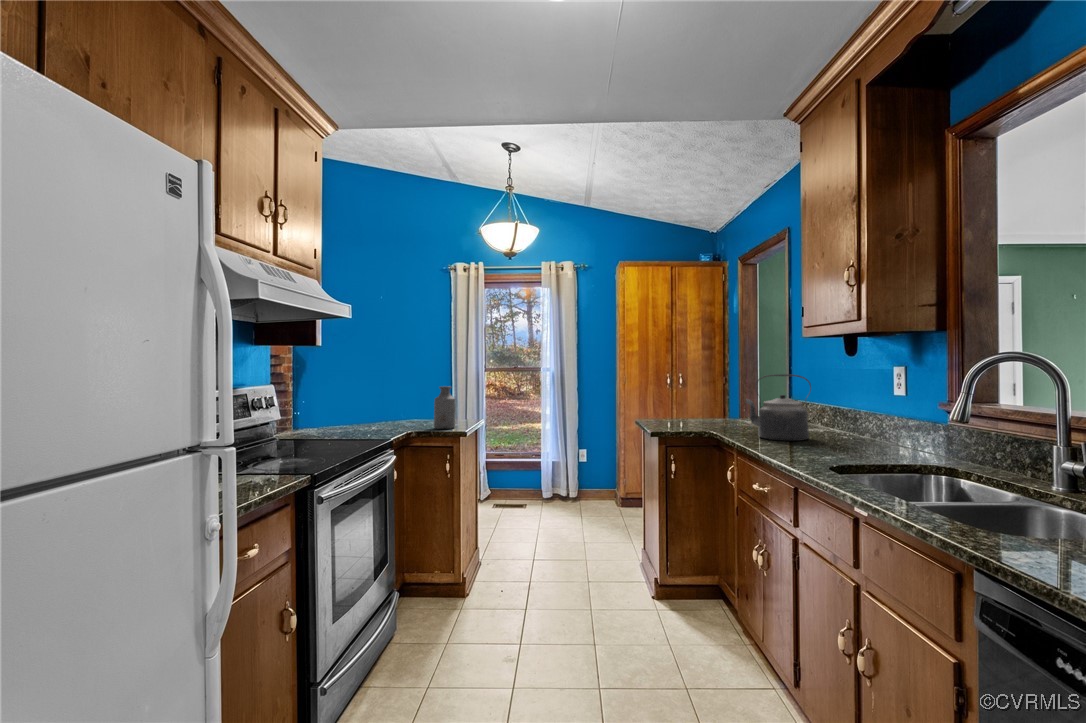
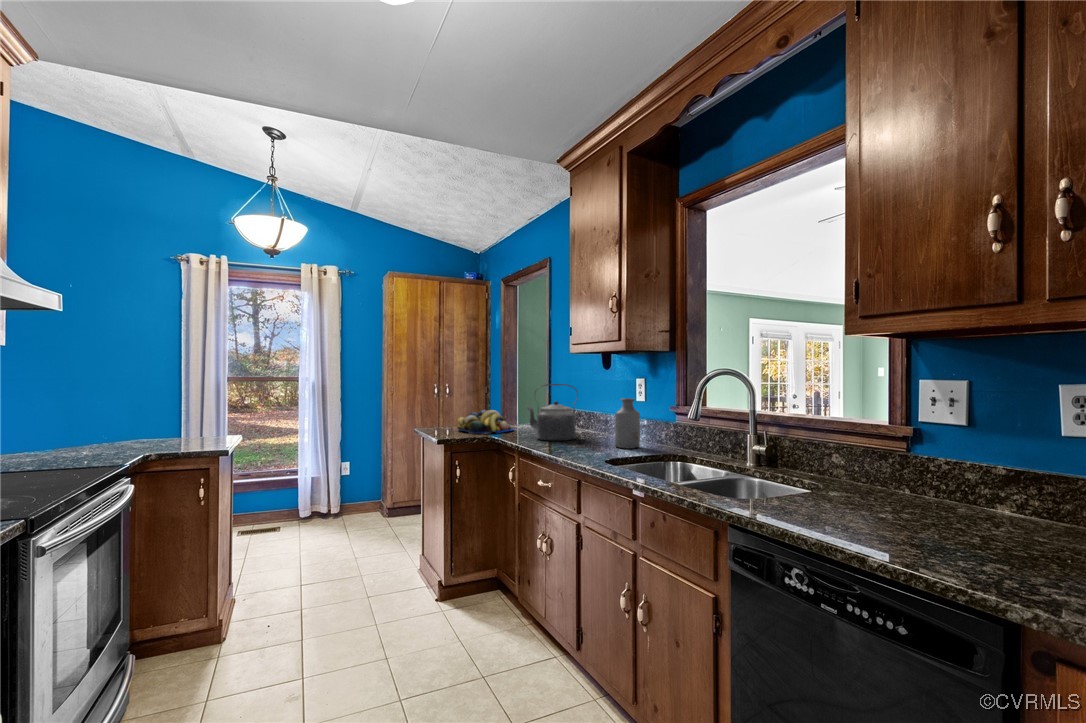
bottle: present [434,386,456,429] -> present [615,398,640,449]
fruit bowl: none [674,403,738,429] -> present [457,410,513,434]

